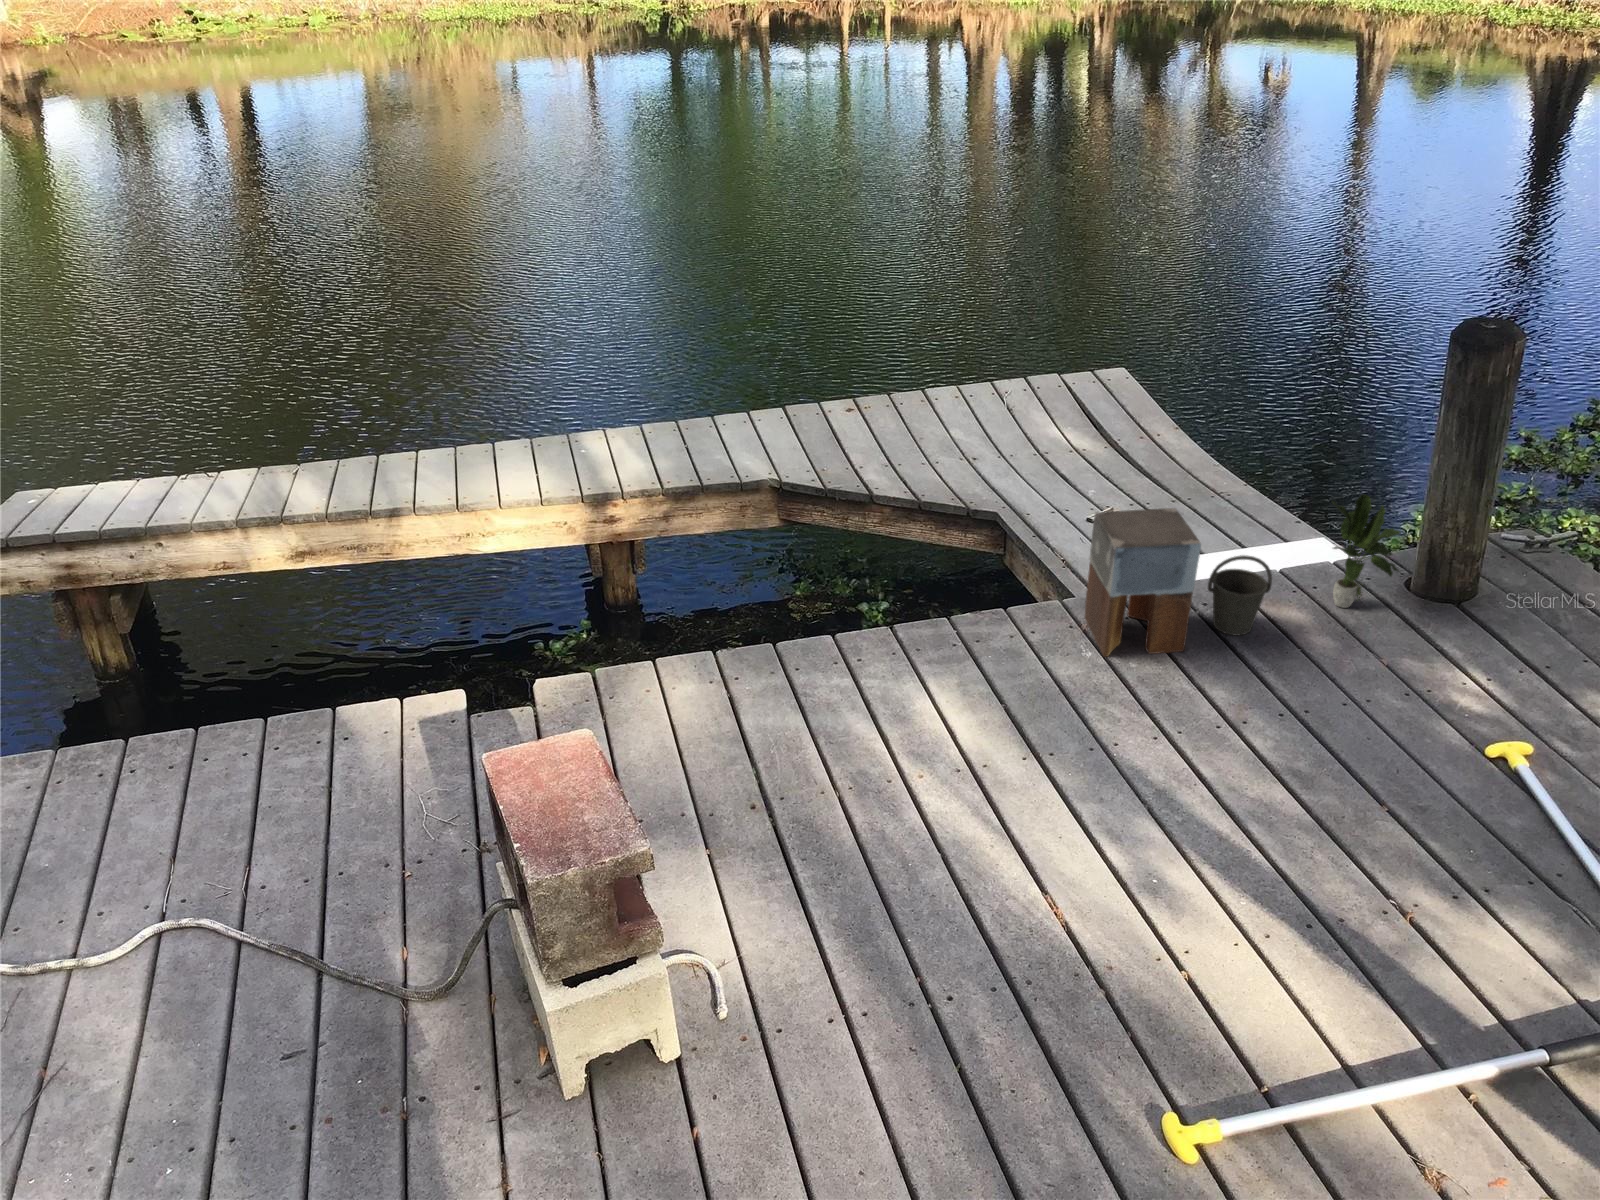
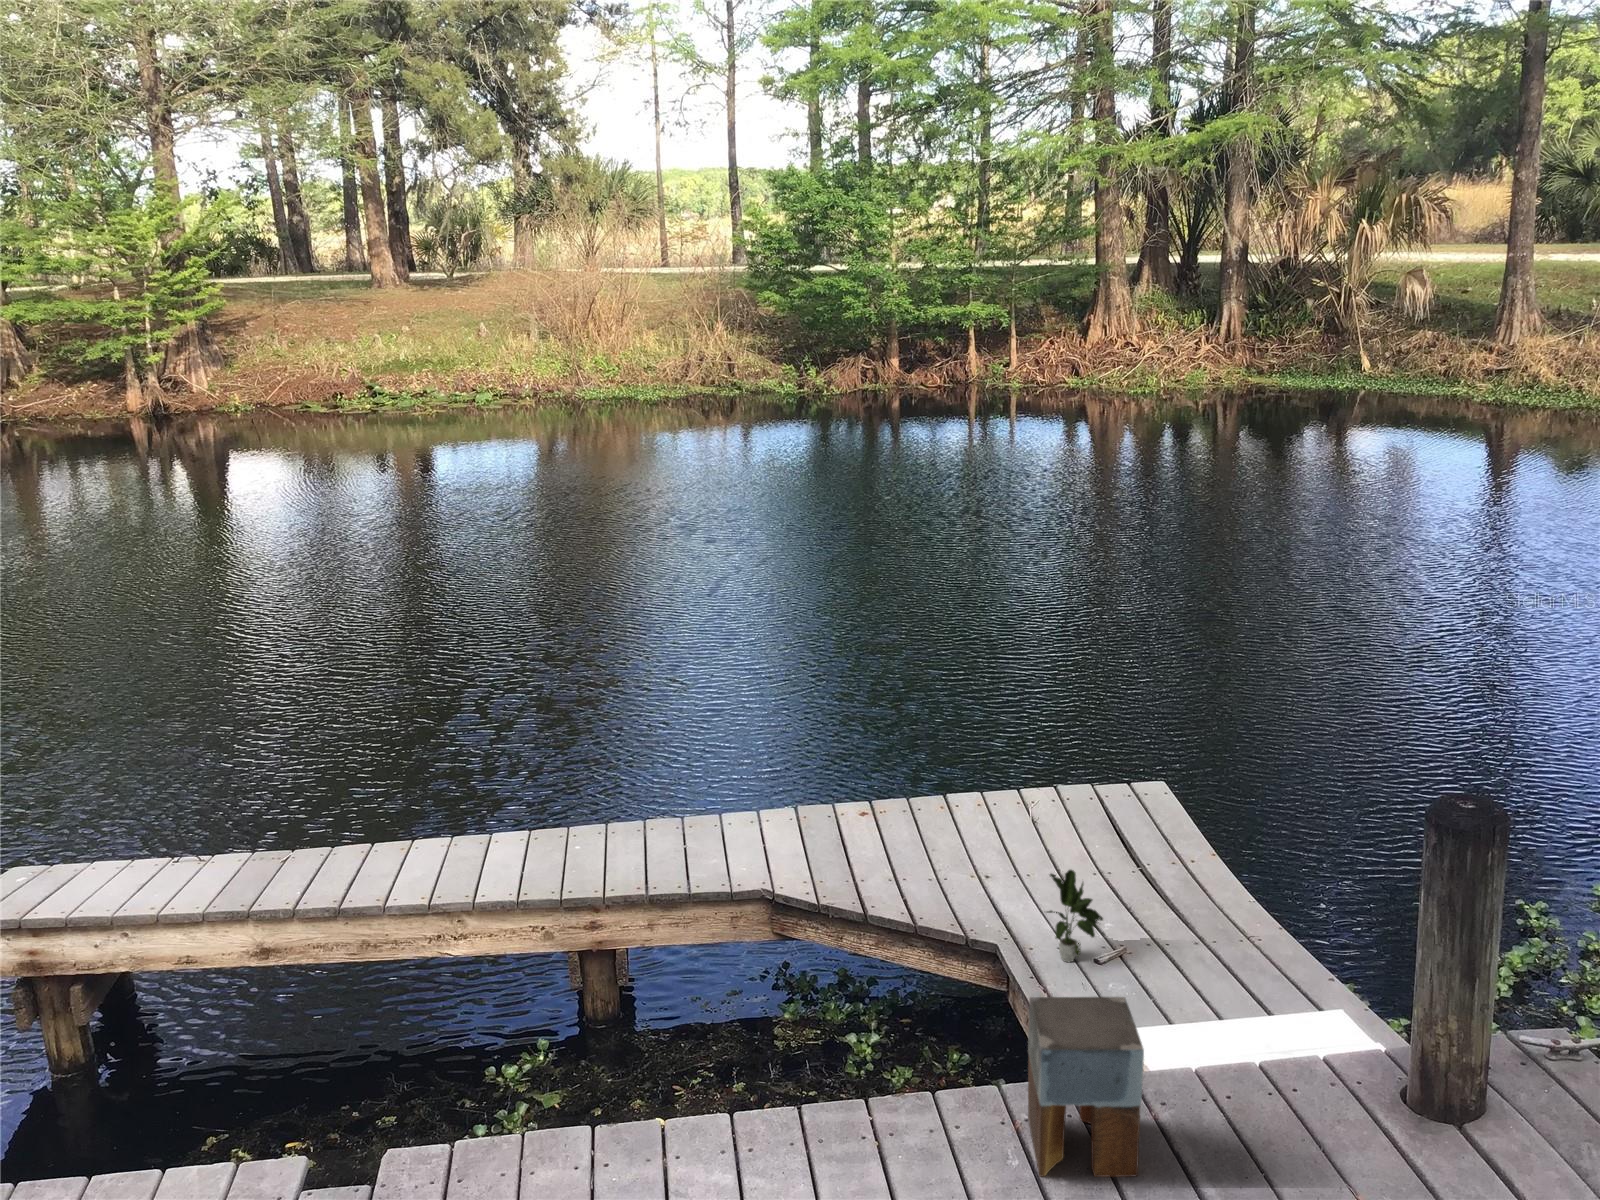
potted plant: present [1332,495,1400,608] -> present [1047,870,1104,962]
bucket: present [1207,555,1272,636] -> none [1168,1060,1245,1158]

